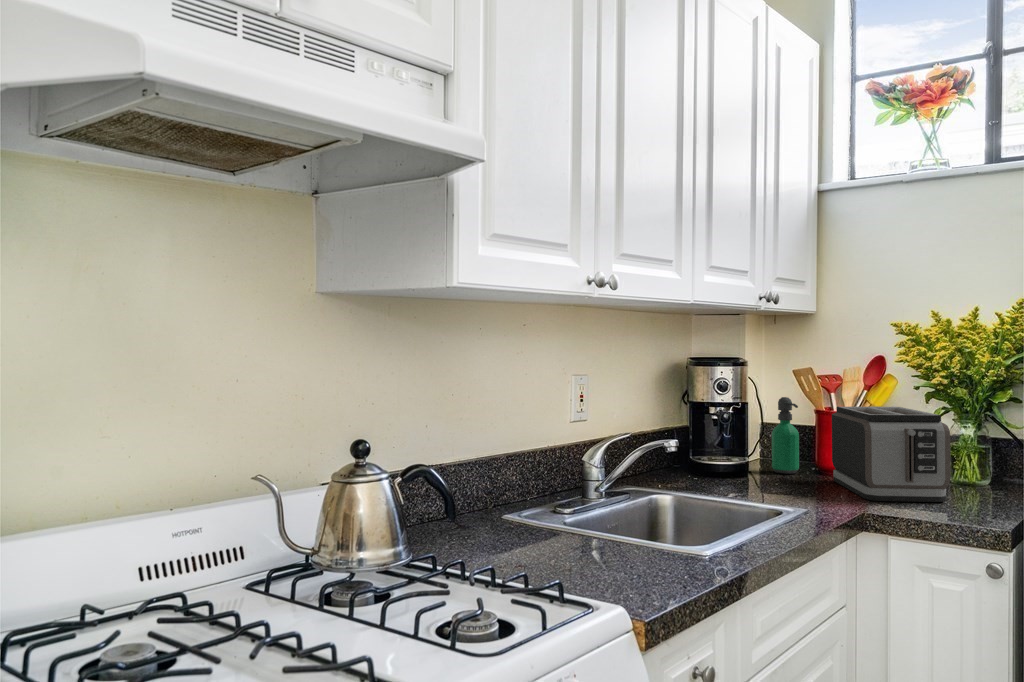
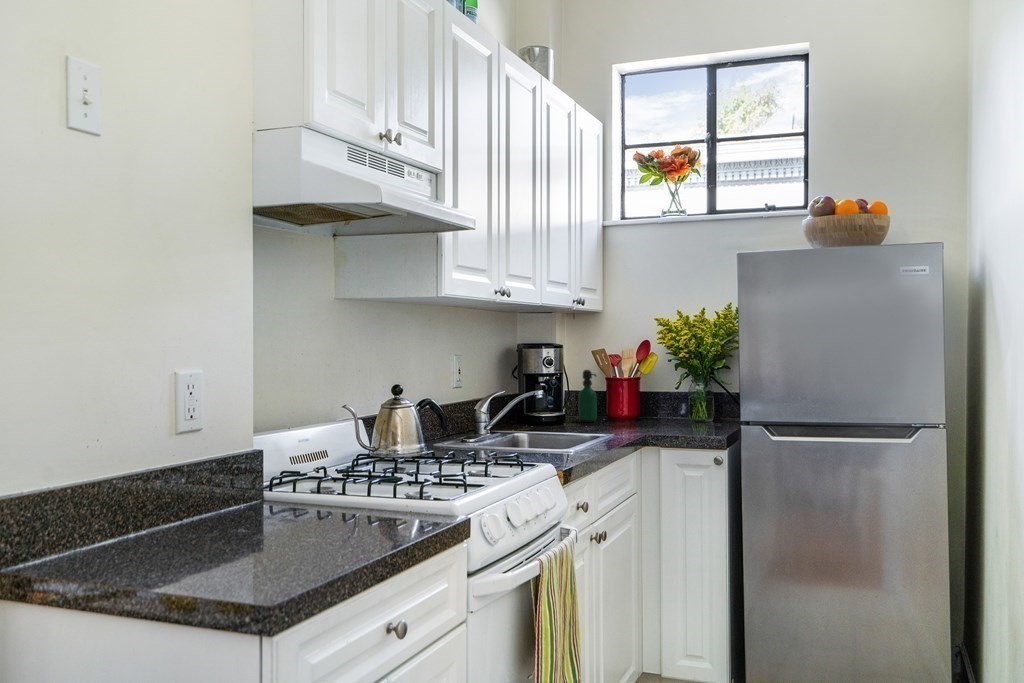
toaster: present [832,407,951,502] -> none [619,373,692,430]

